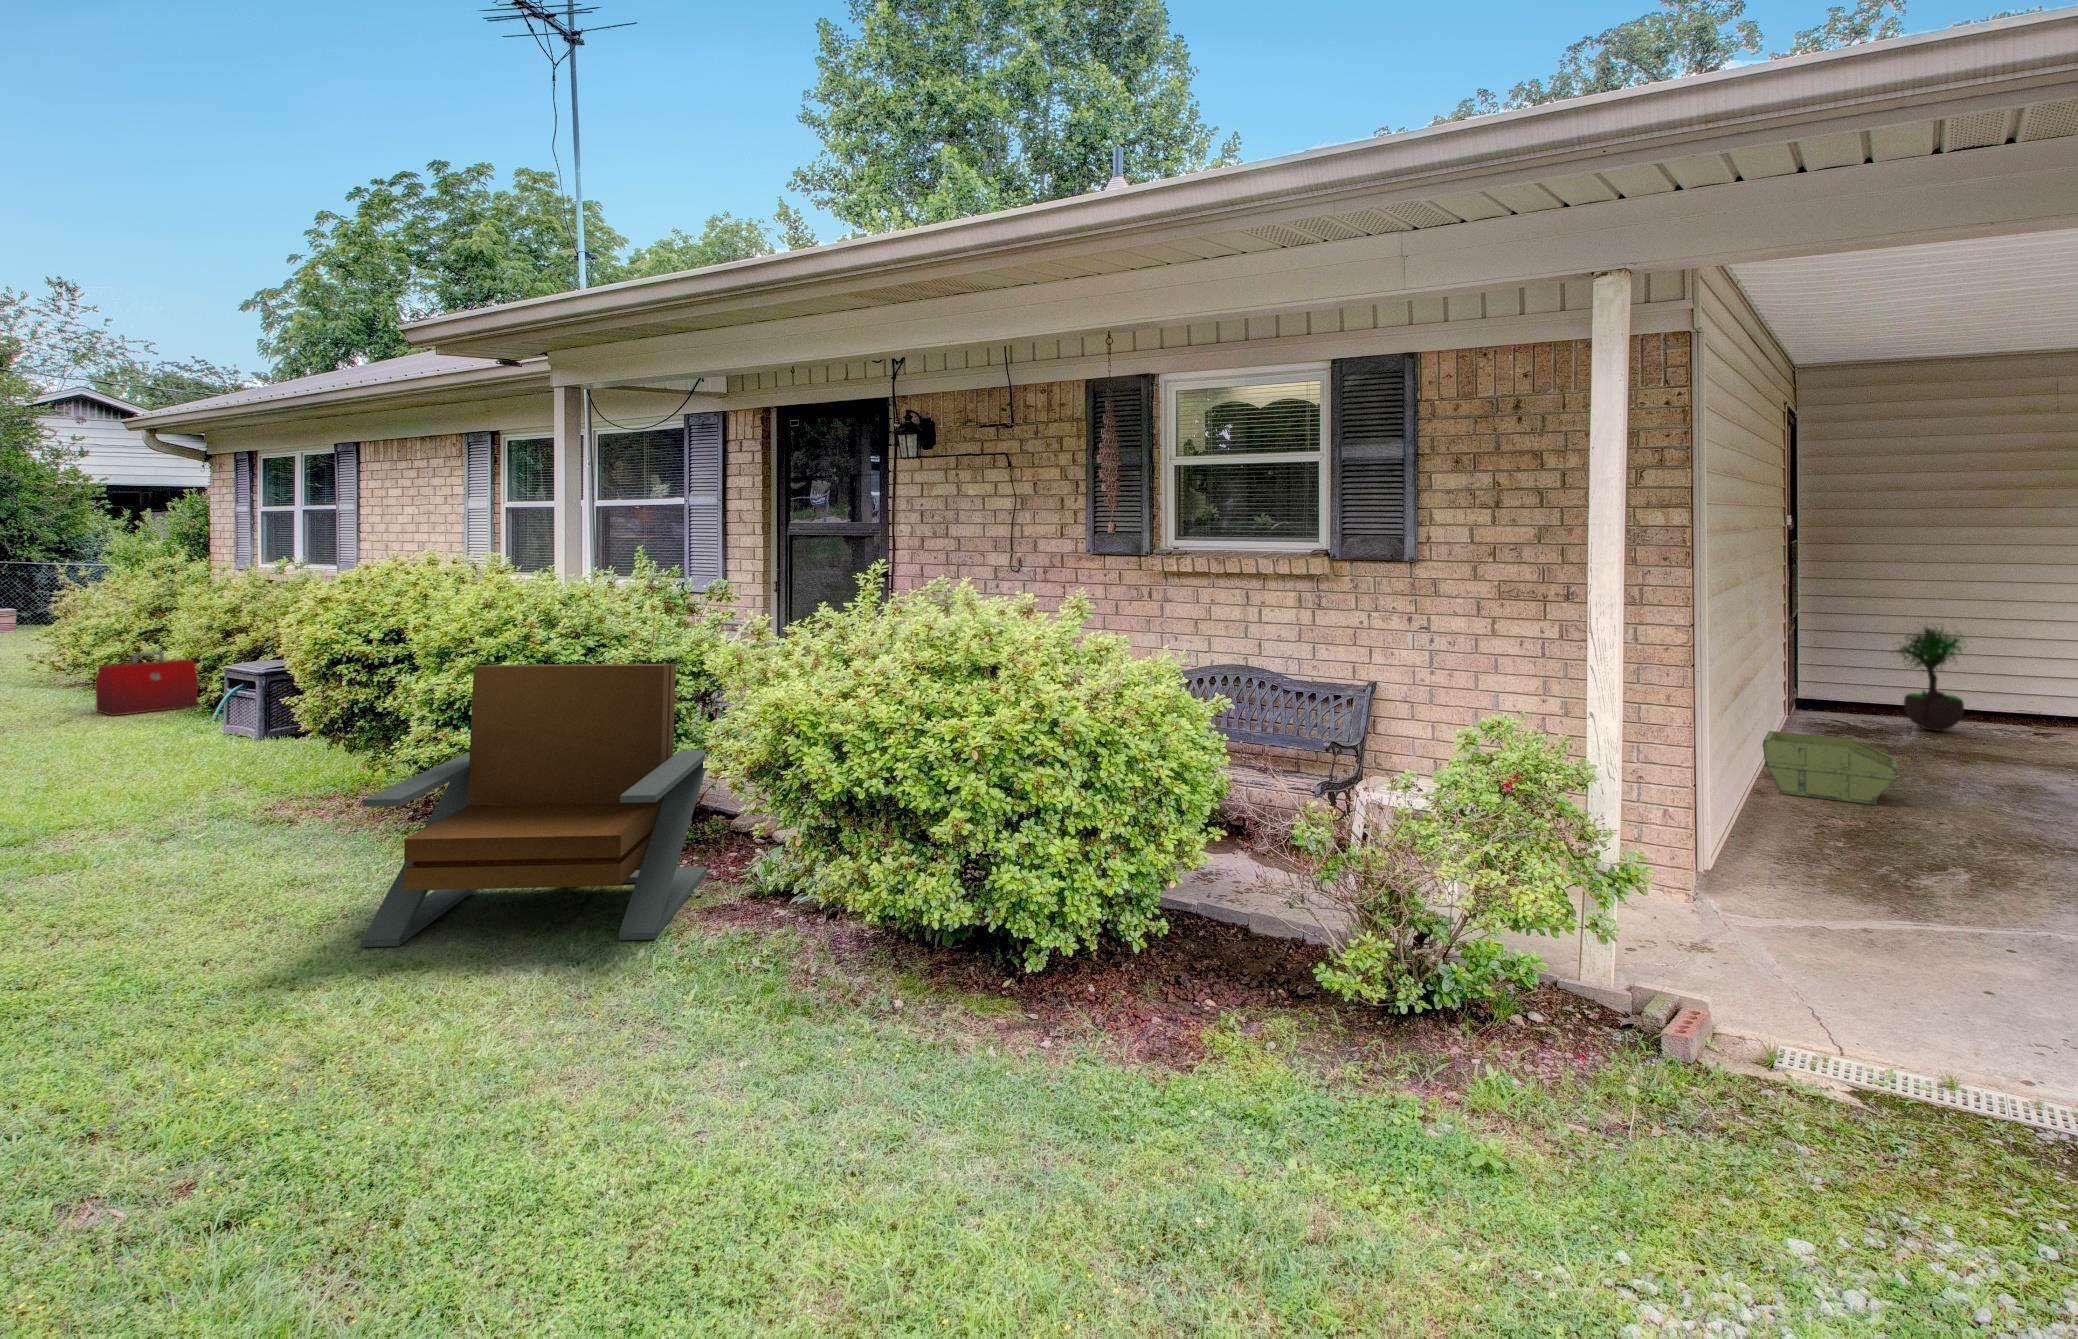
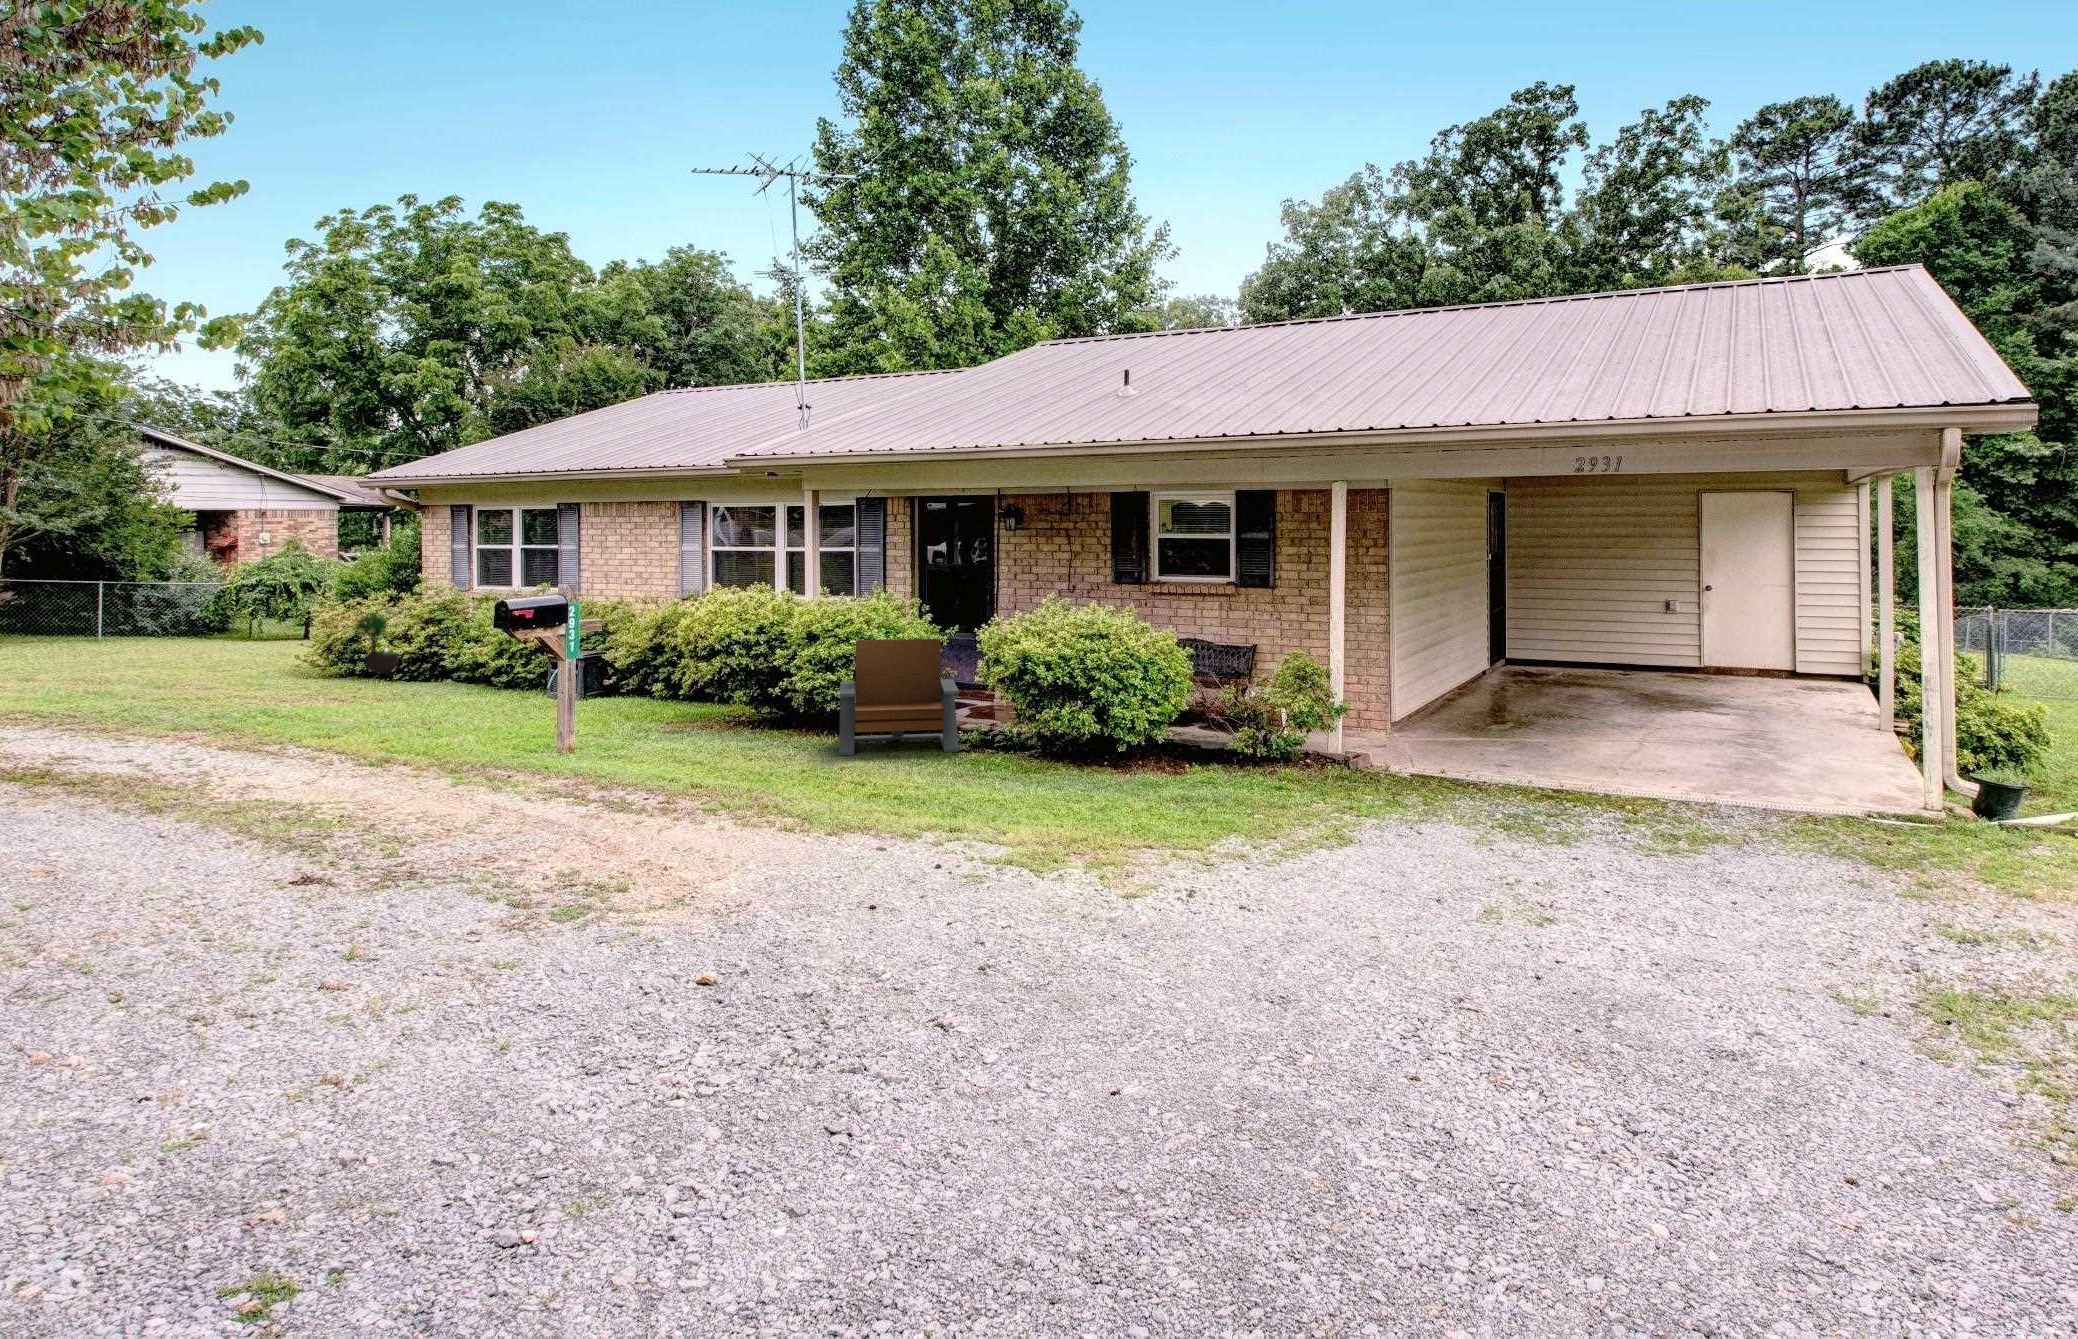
potted tree: present [1892,622,1967,731] -> present [351,613,399,674]
toolbox: present [96,652,198,716] -> none [443,646,505,688]
storage bin: present [1763,731,1898,805] -> none [1455,672,1520,706]

